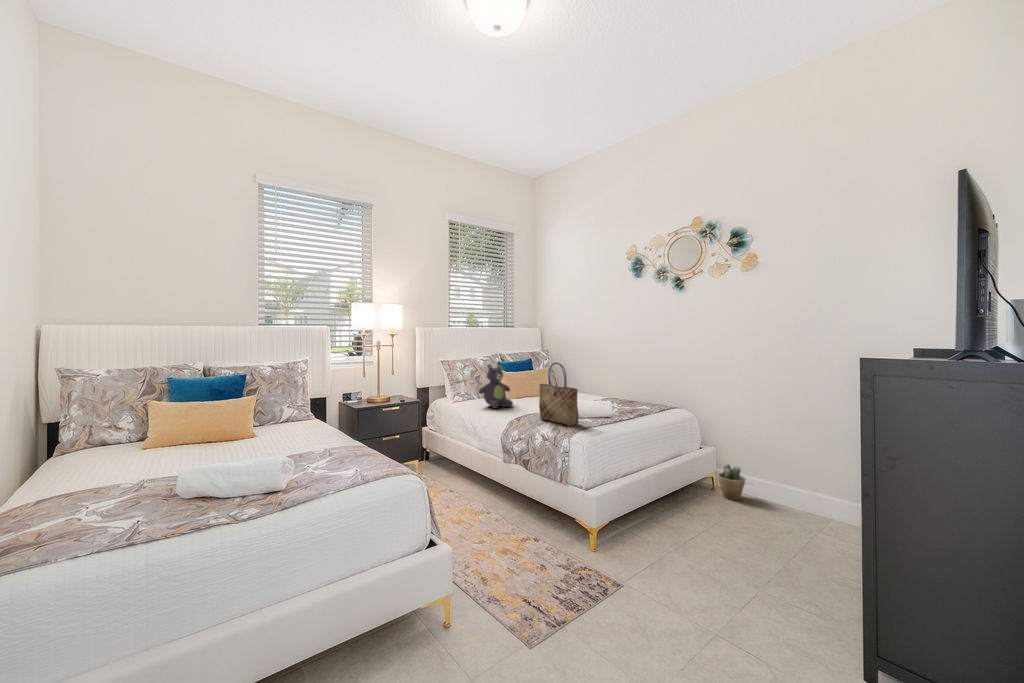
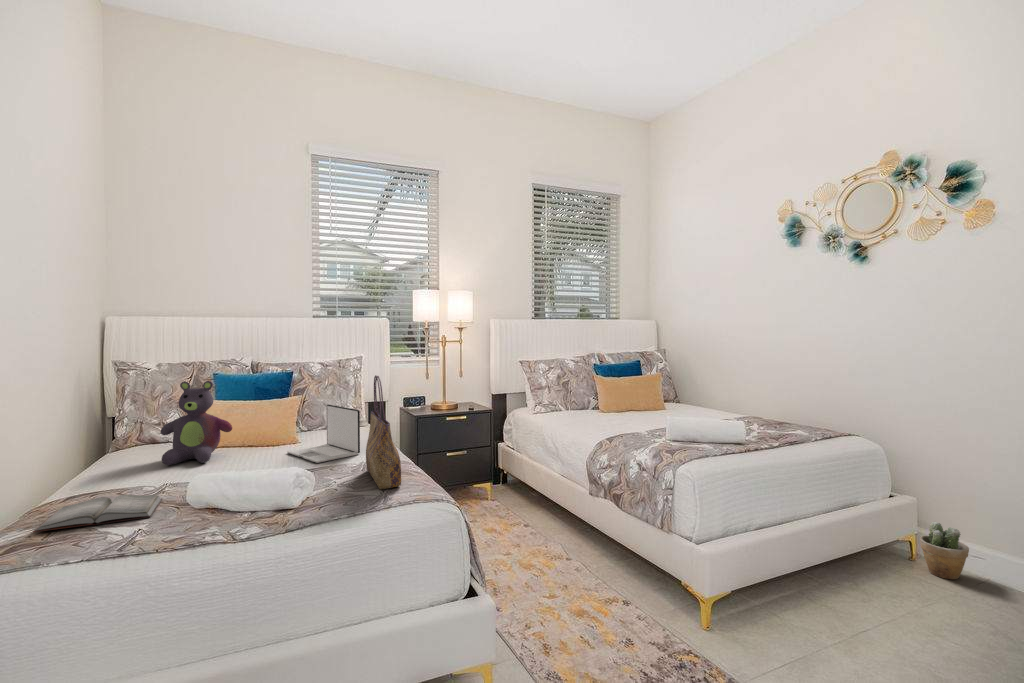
tote bag: present [539,362,579,426] -> present [366,375,401,489]
stuffed bear: present [479,364,513,408] -> present [161,381,232,465]
laptop: none [251,402,320,452] -> present [287,405,360,463]
hardback book: none [24,488,147,533] -> present [33,493,162,532]

